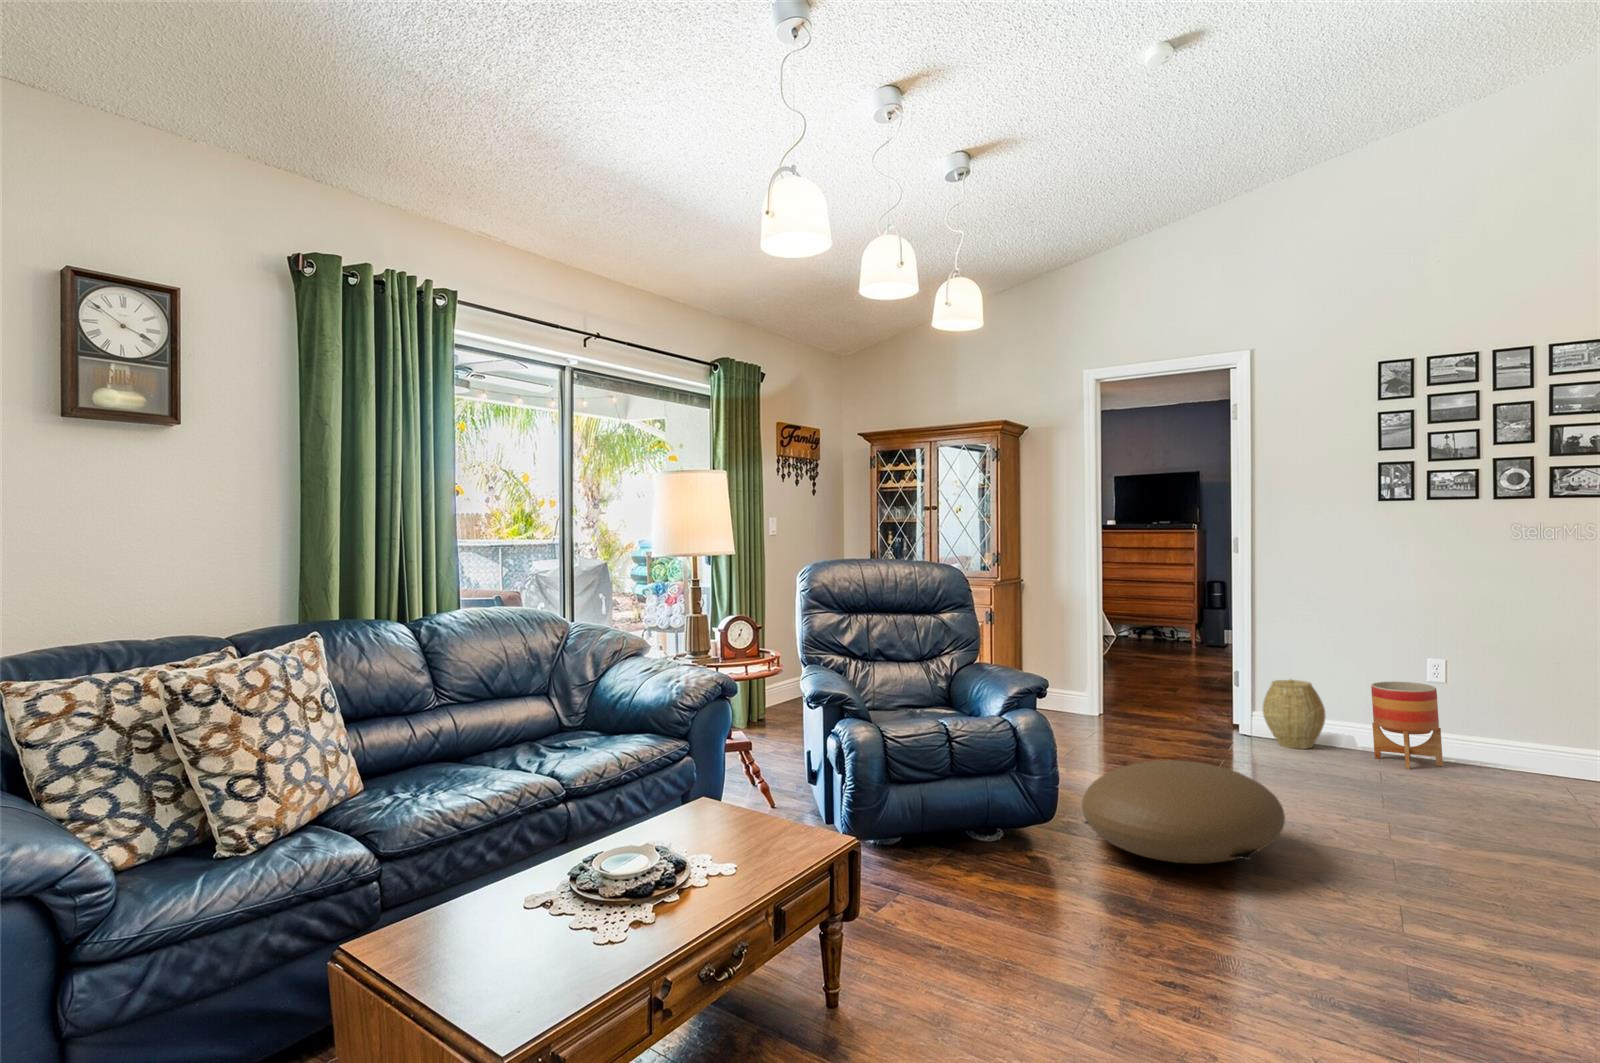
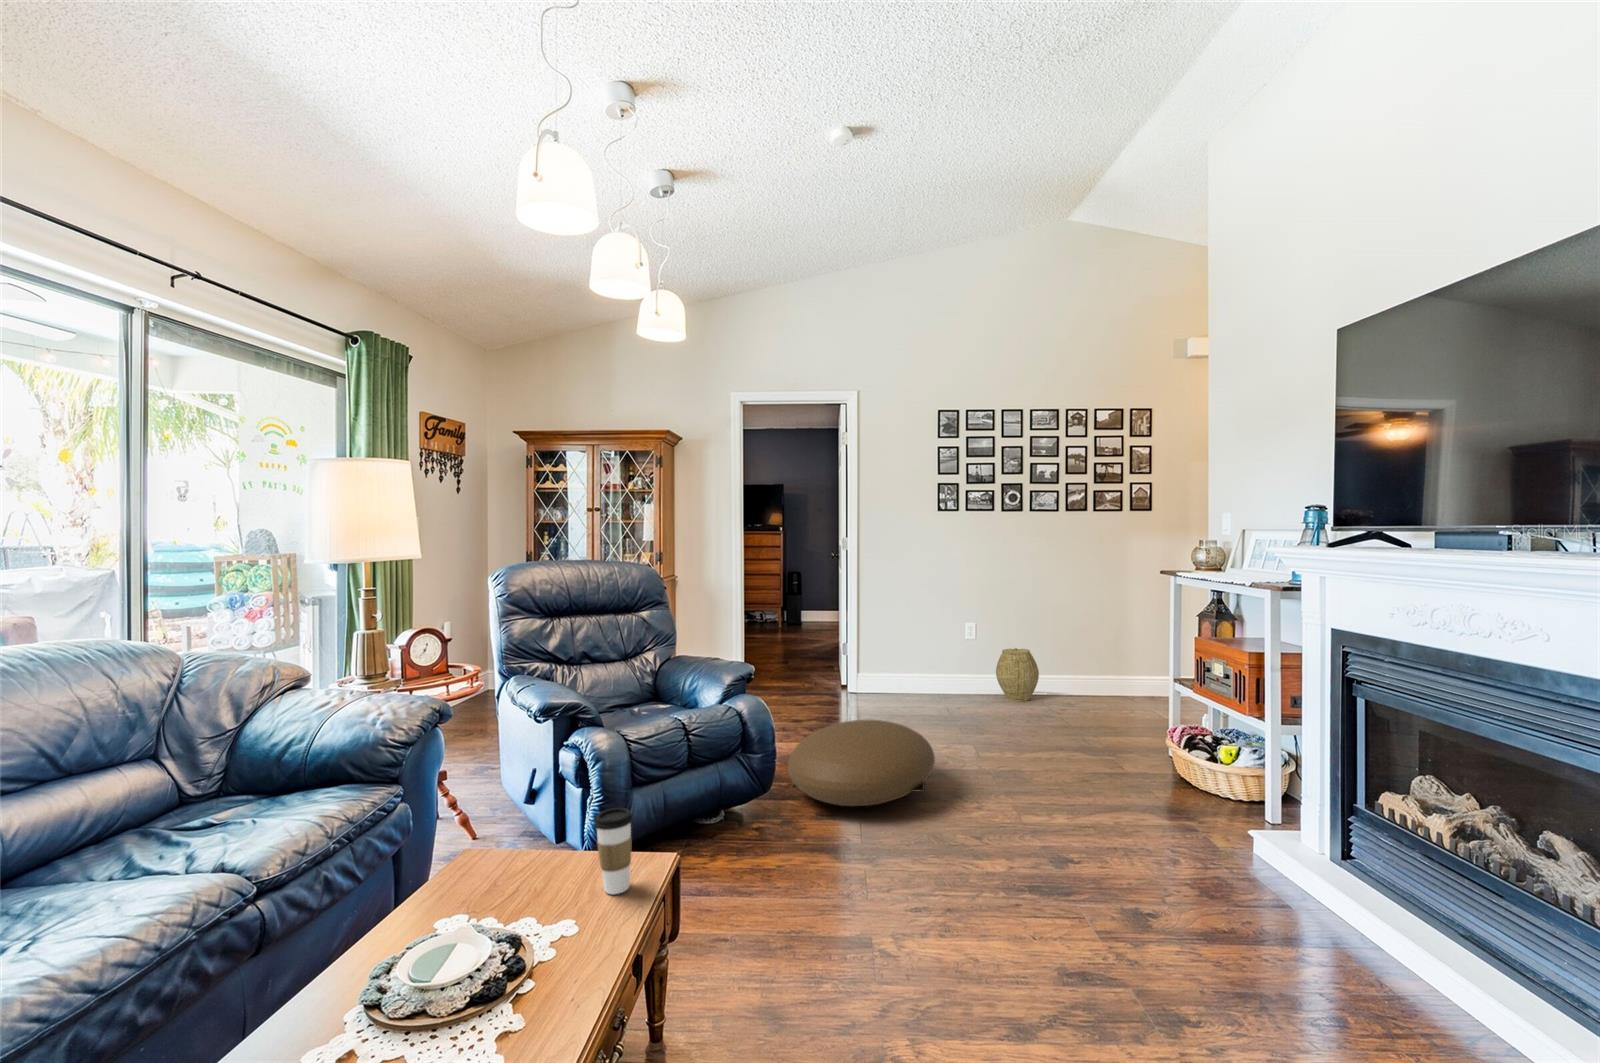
woven basket: present [1263,679,1325,749] -> present [996,648,1039,701]
planter: present [1371,682,1443,769] -> none [934,640,975,702]
coffee cup: none [765,780,799,855] -> present [594,808,633,894]

